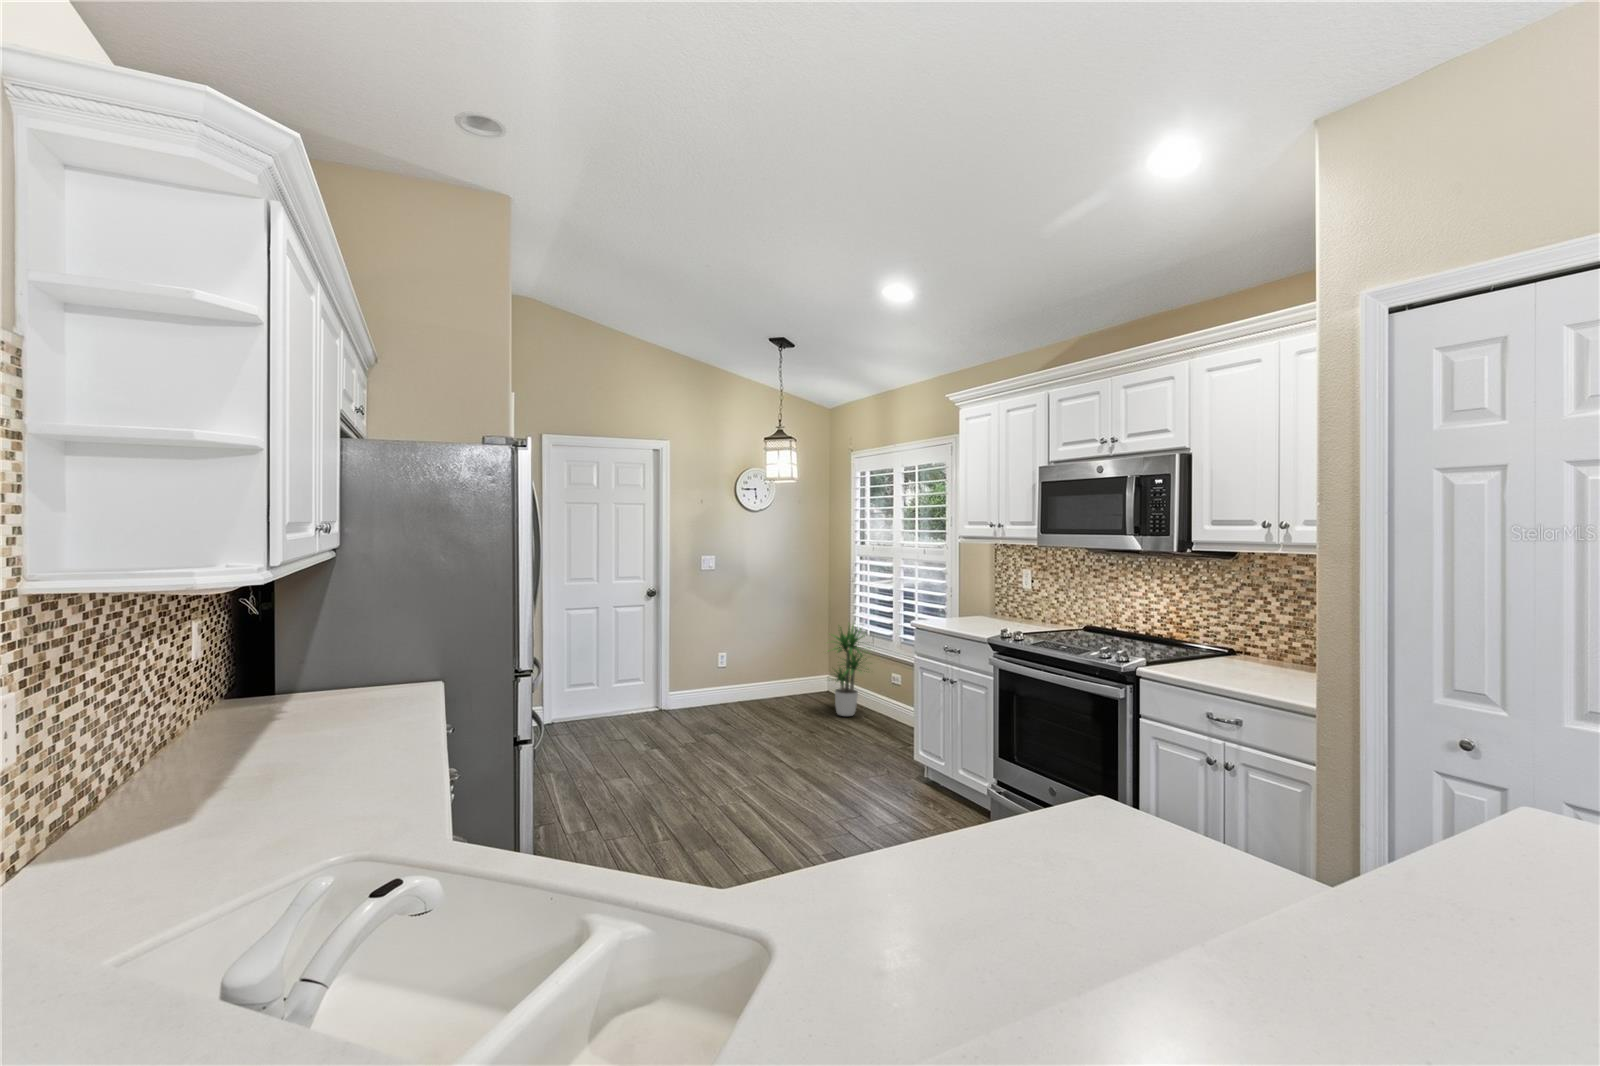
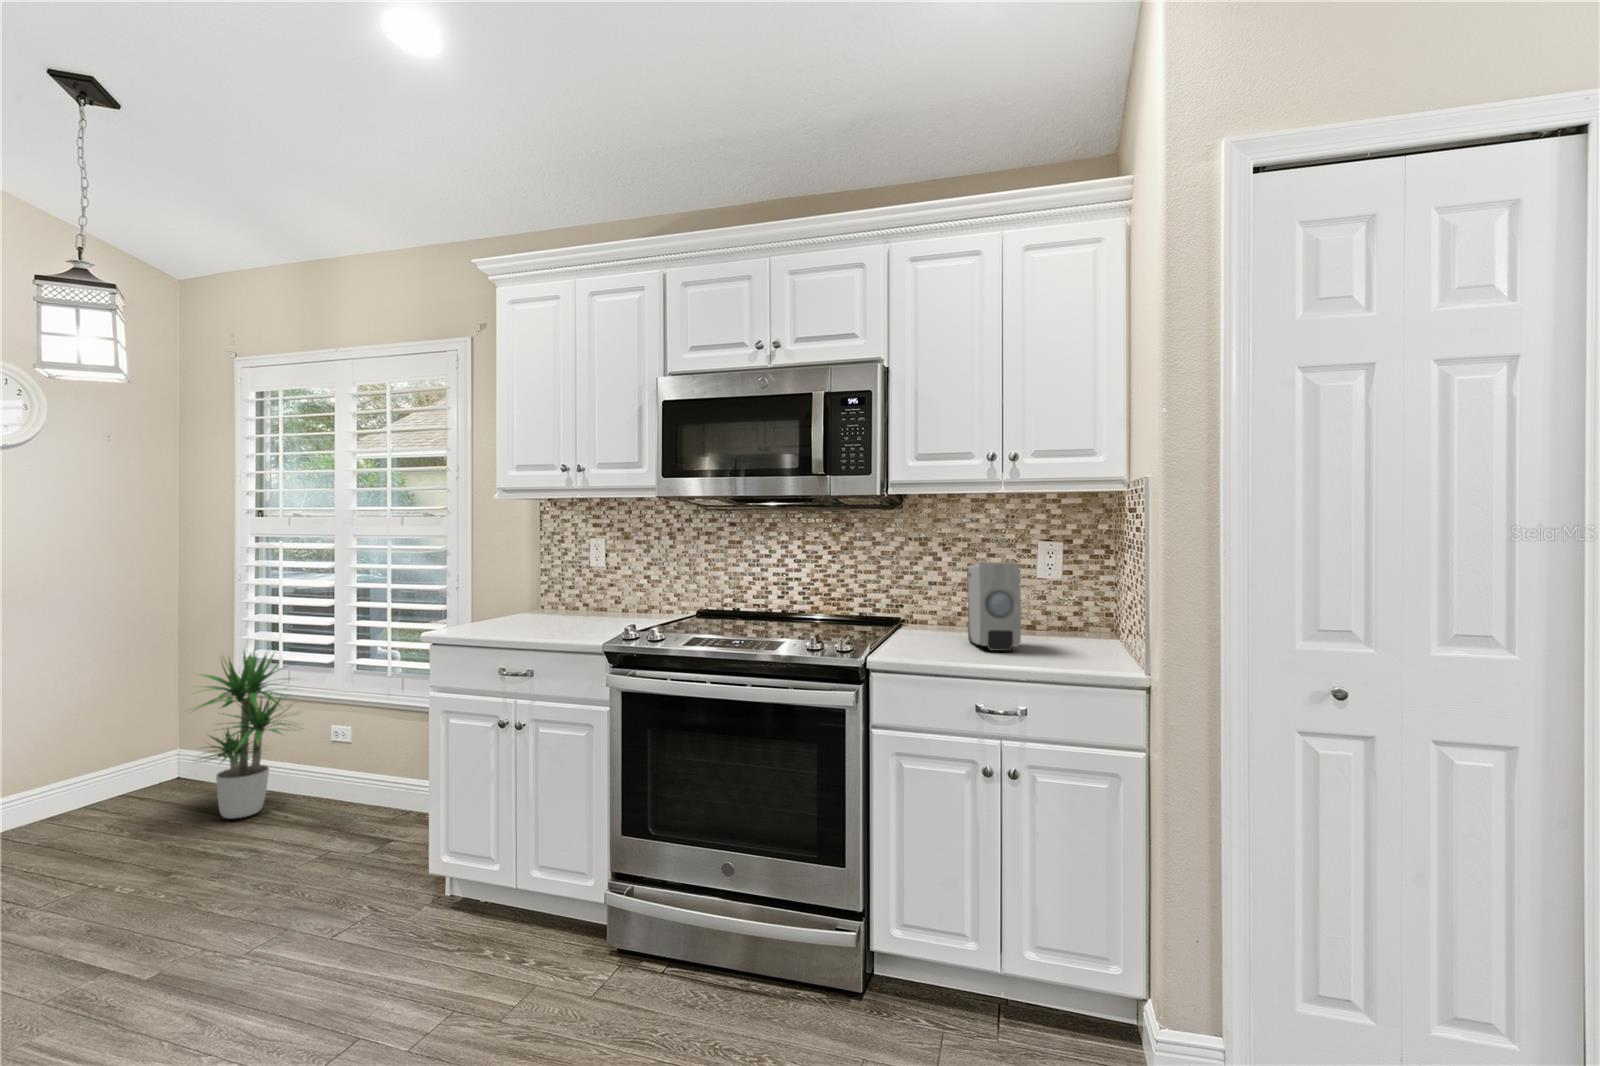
soap dispenser: none [1237,609,1289,681] -> present [968,562,1021,651]

